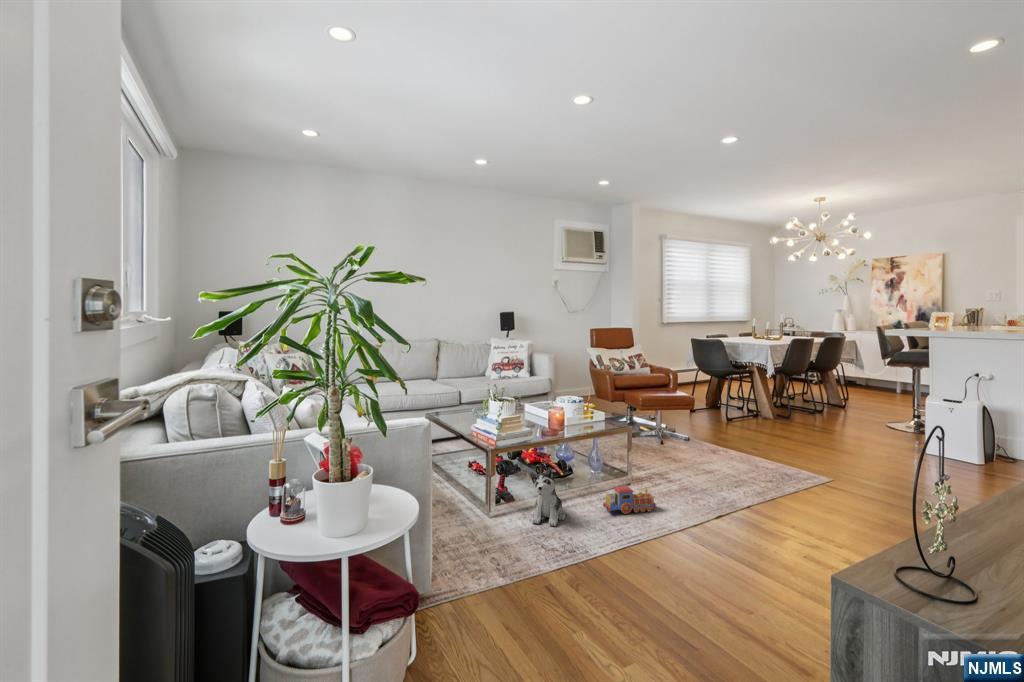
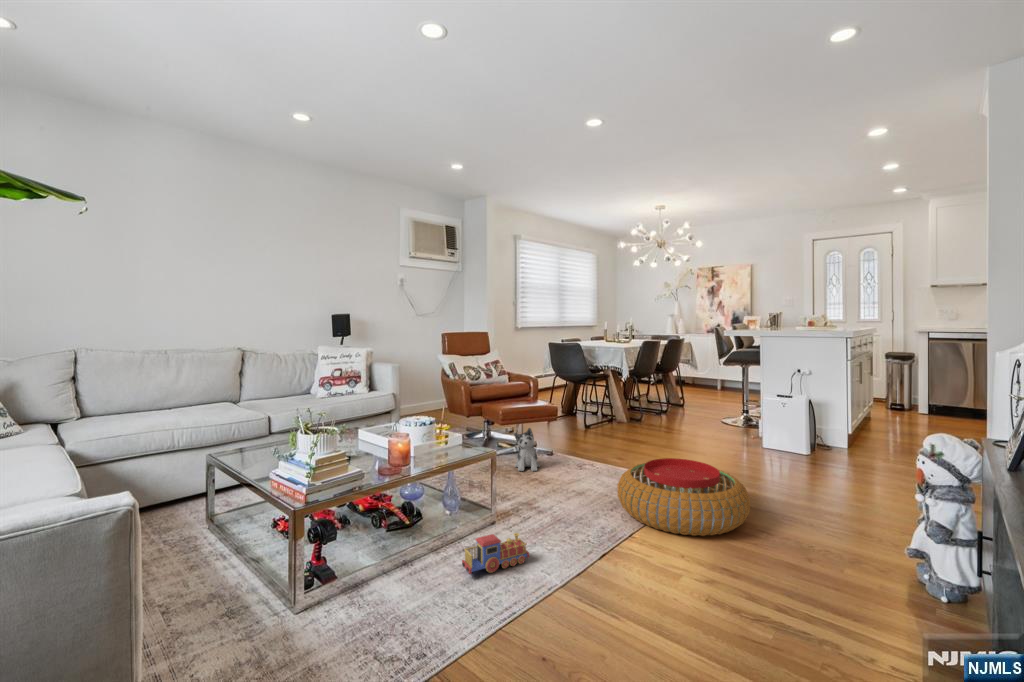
pouf: none [741,447,873,514] -> present [617,458,750,536]
plush toy: present [530,467,565,526] -> present [514,428,540,471]

